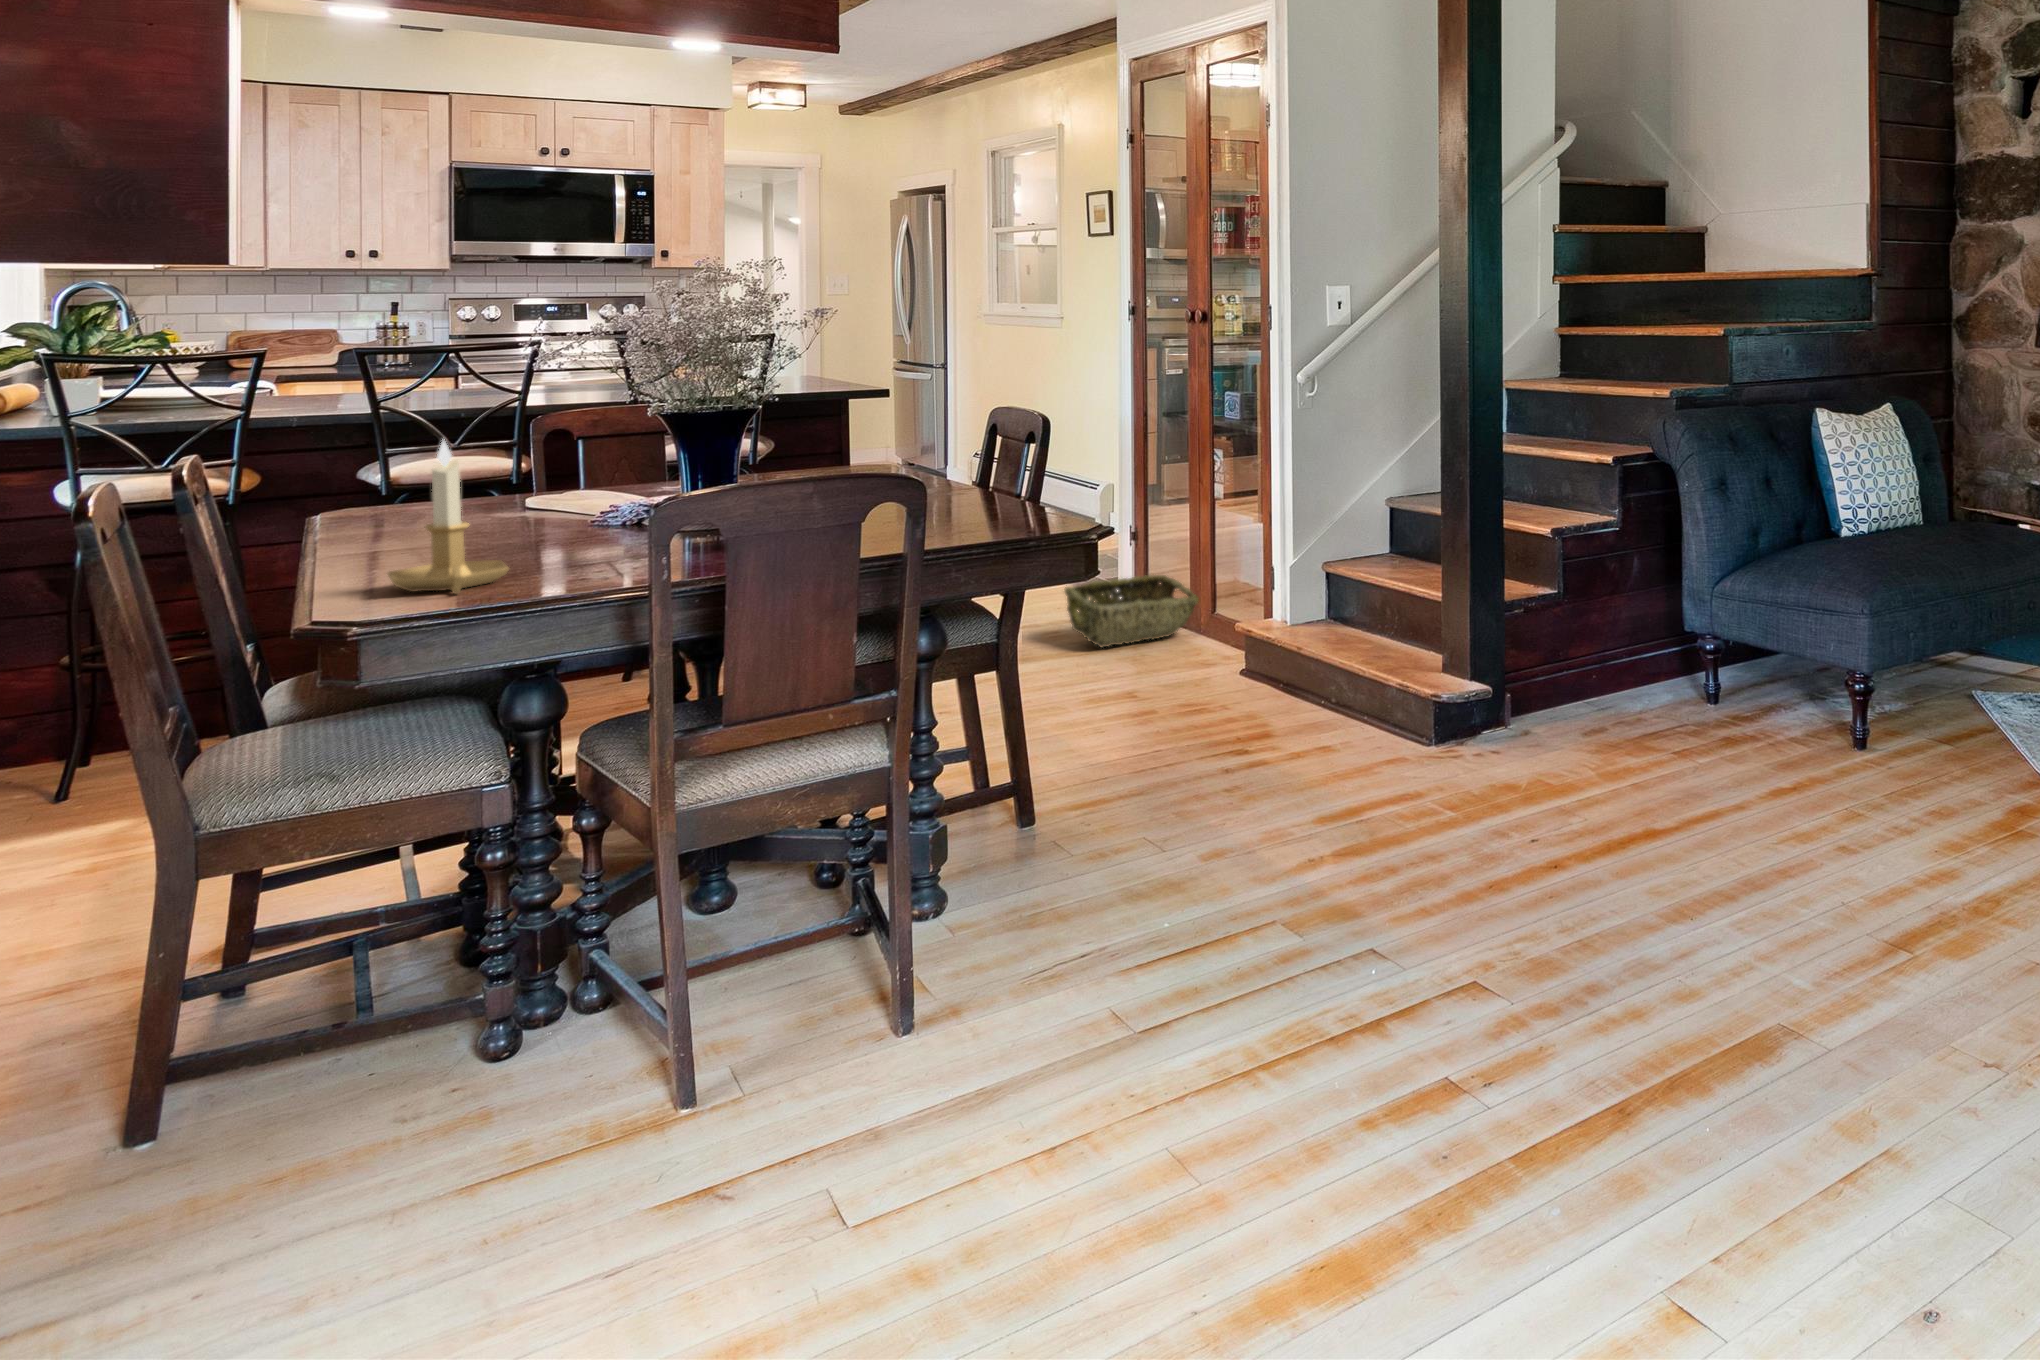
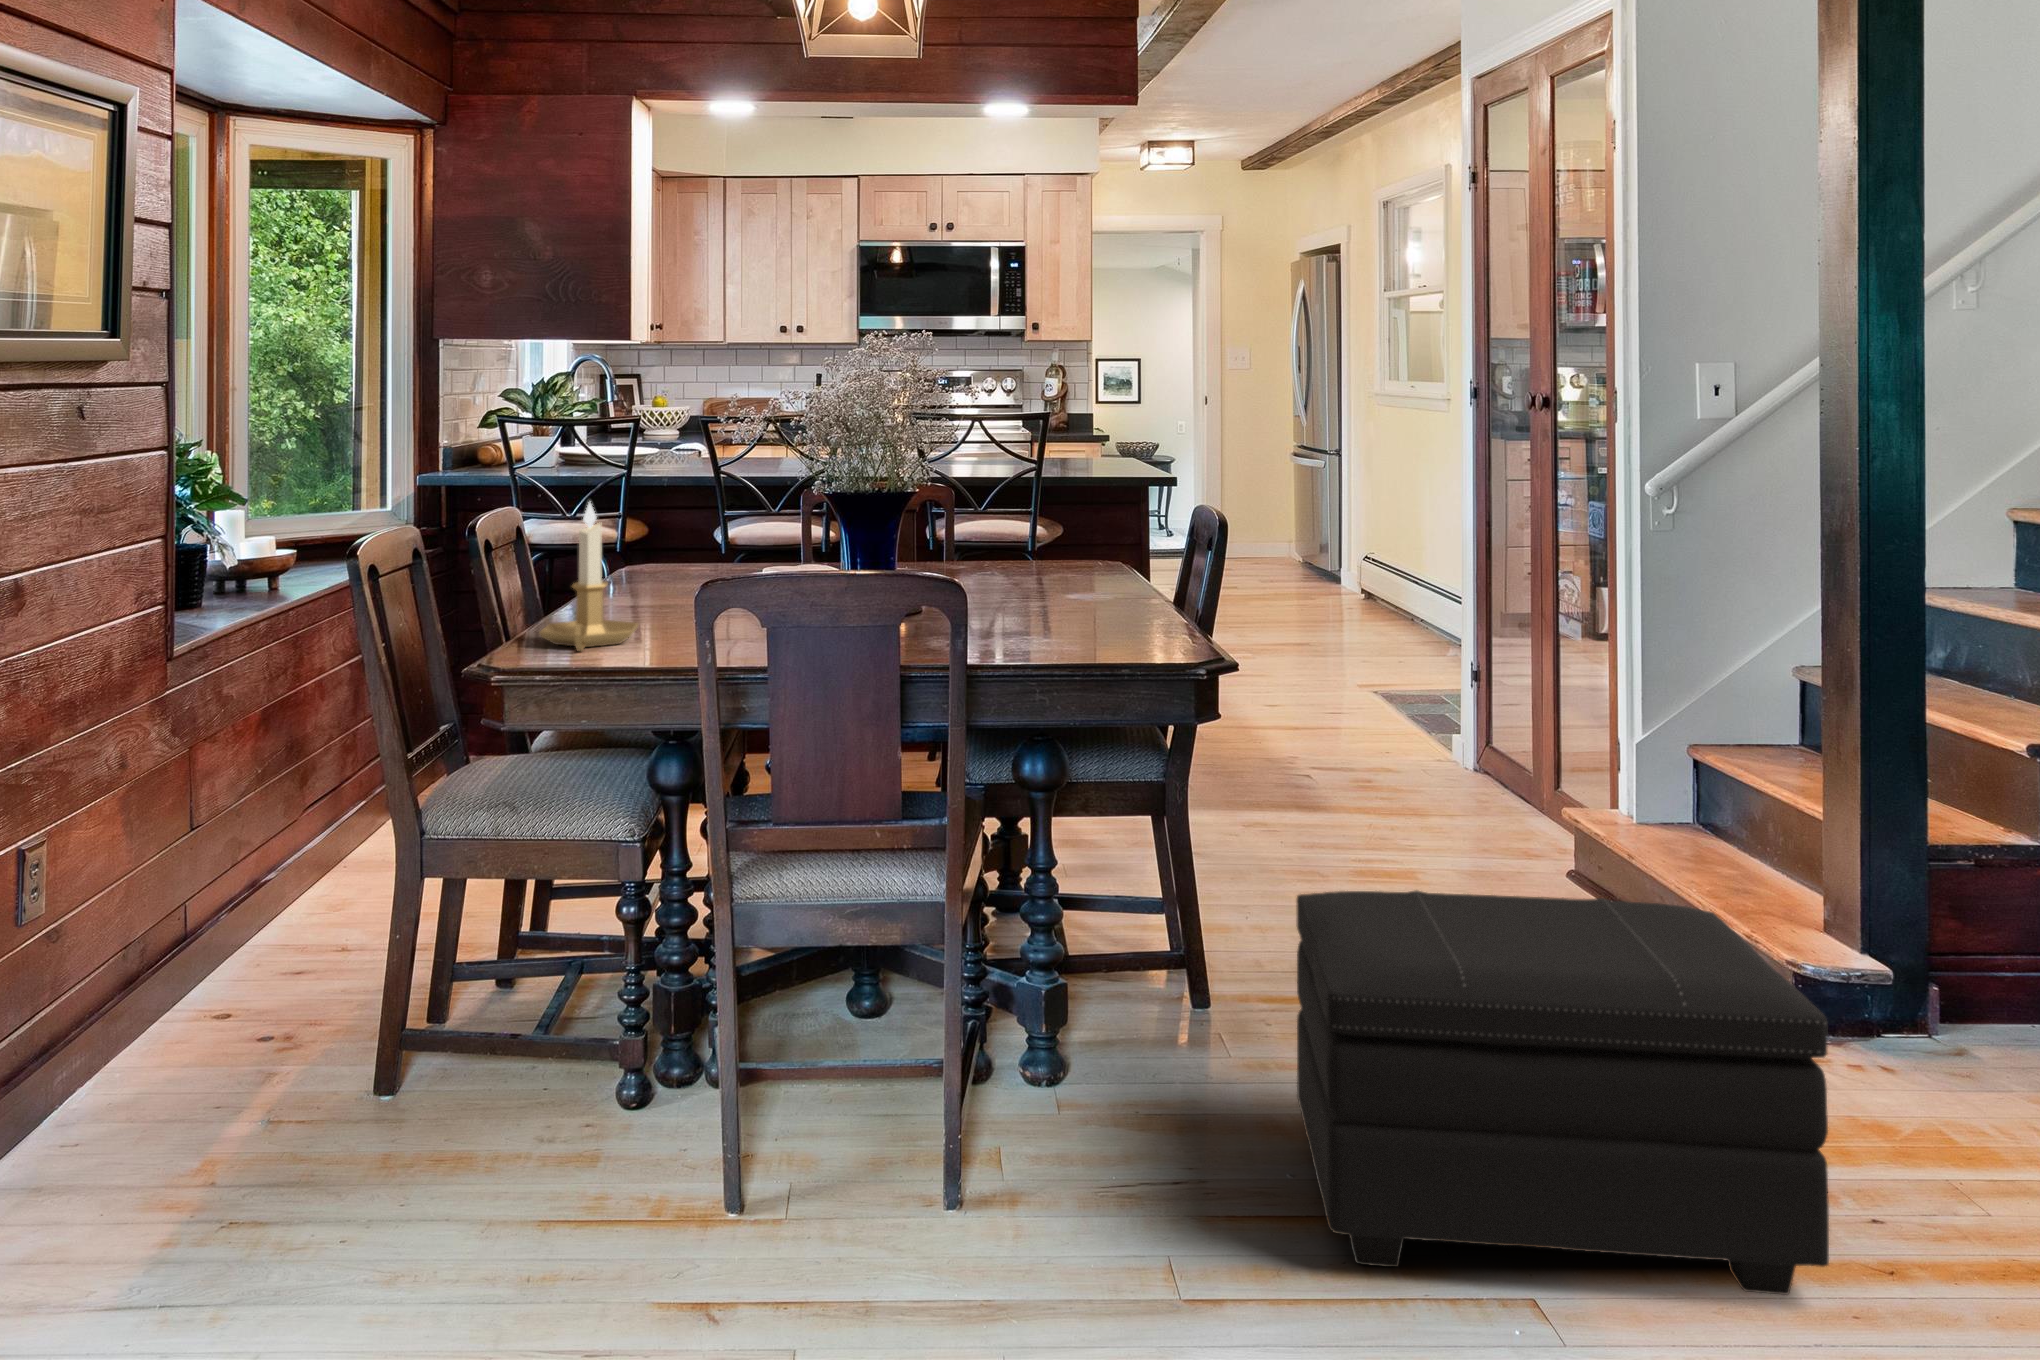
woven basket: present [1065,575,1199,647] -> none [1362,722,1533,809]
footstool: none [1161,661,1534,954] -> present [1297,891,1829,1295]

